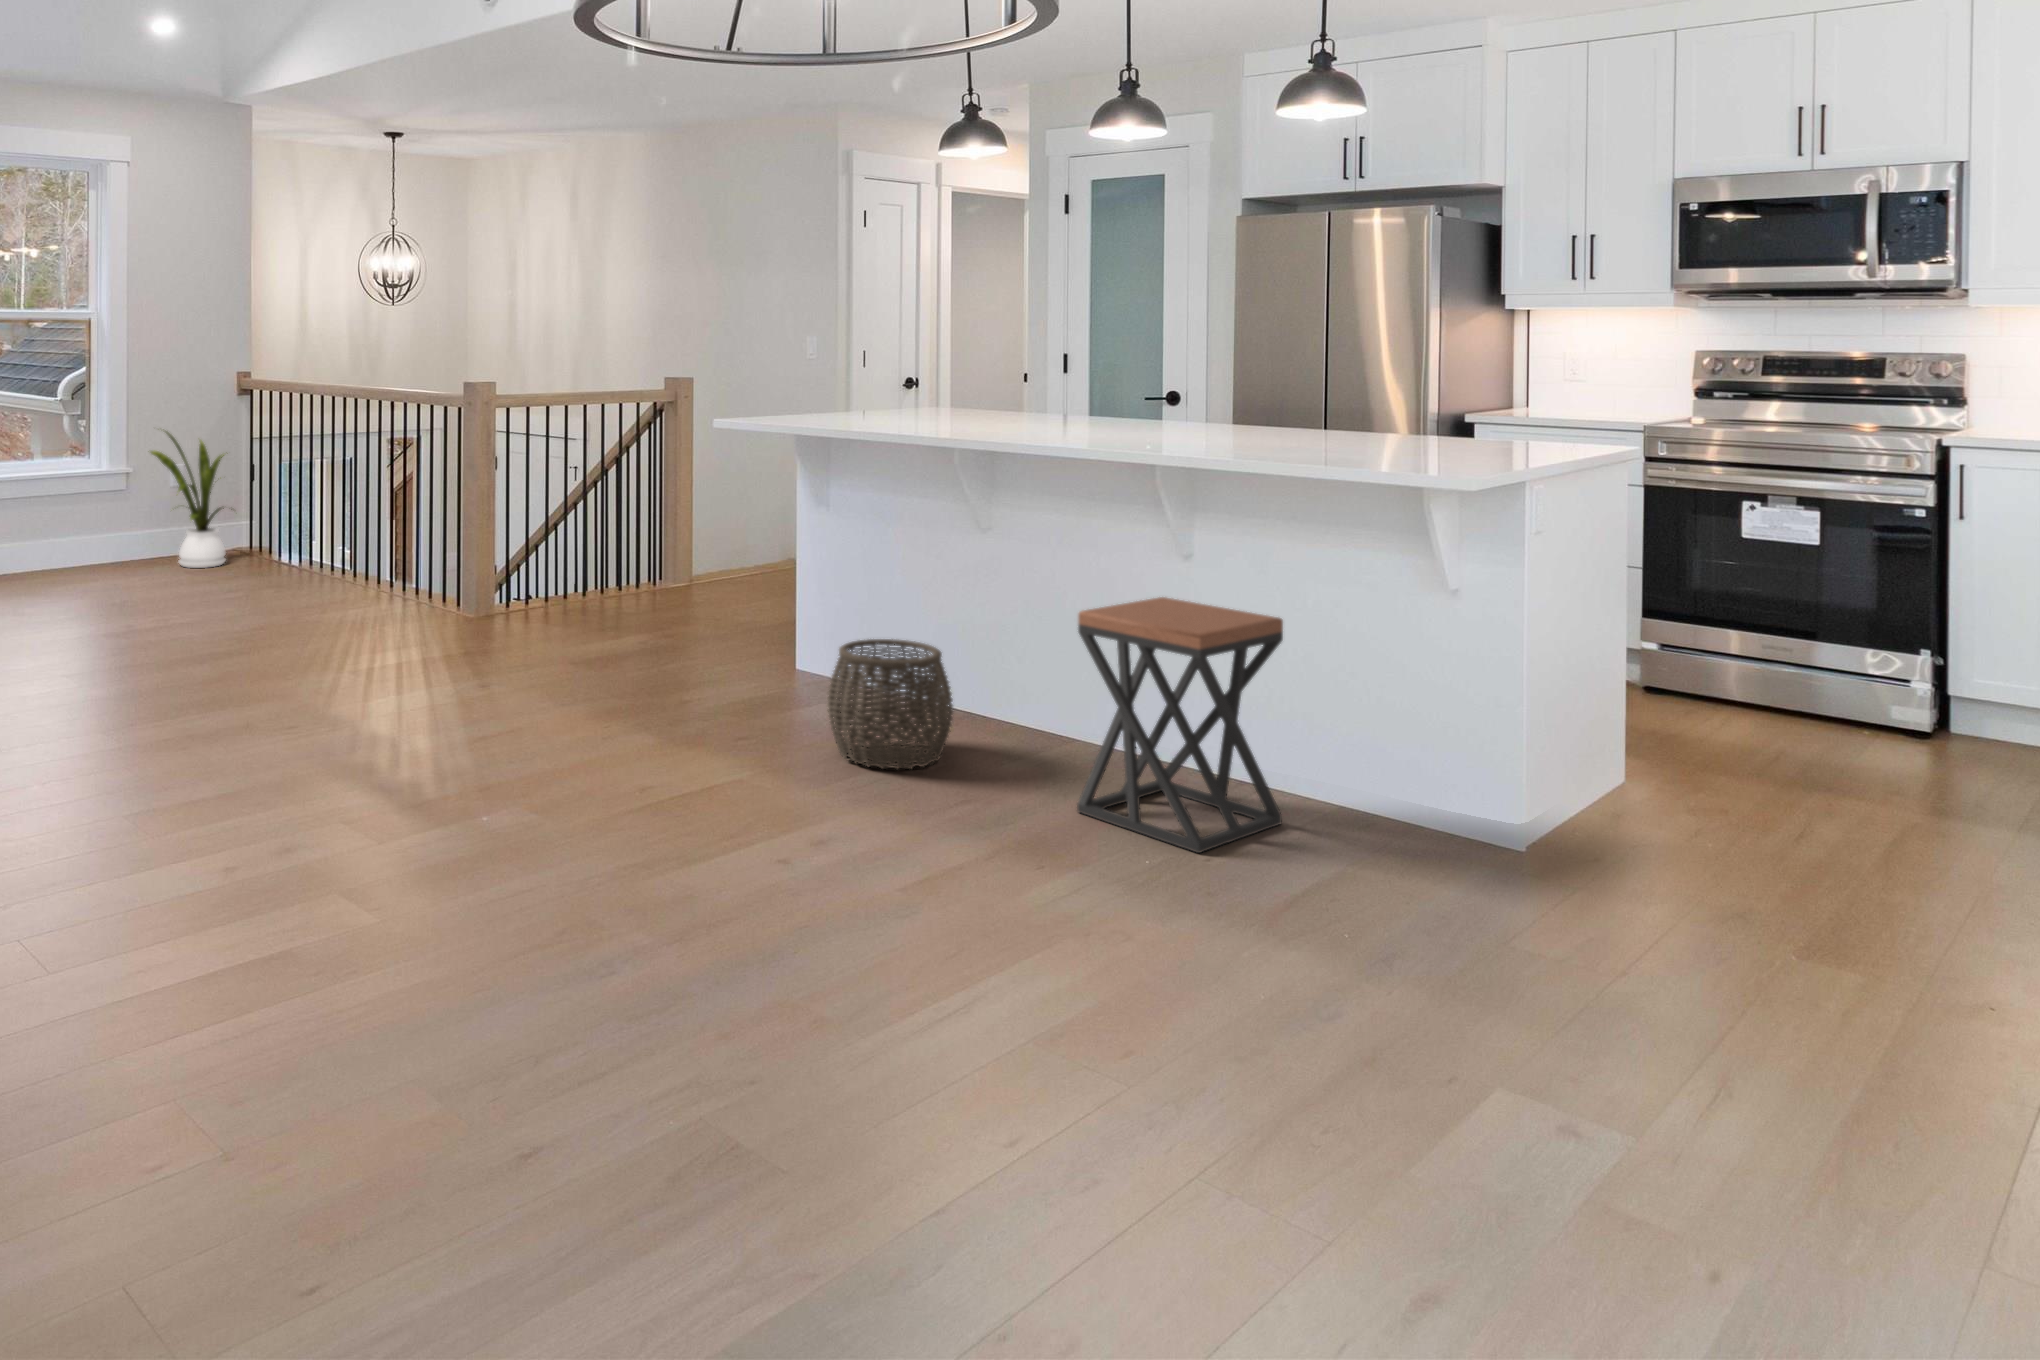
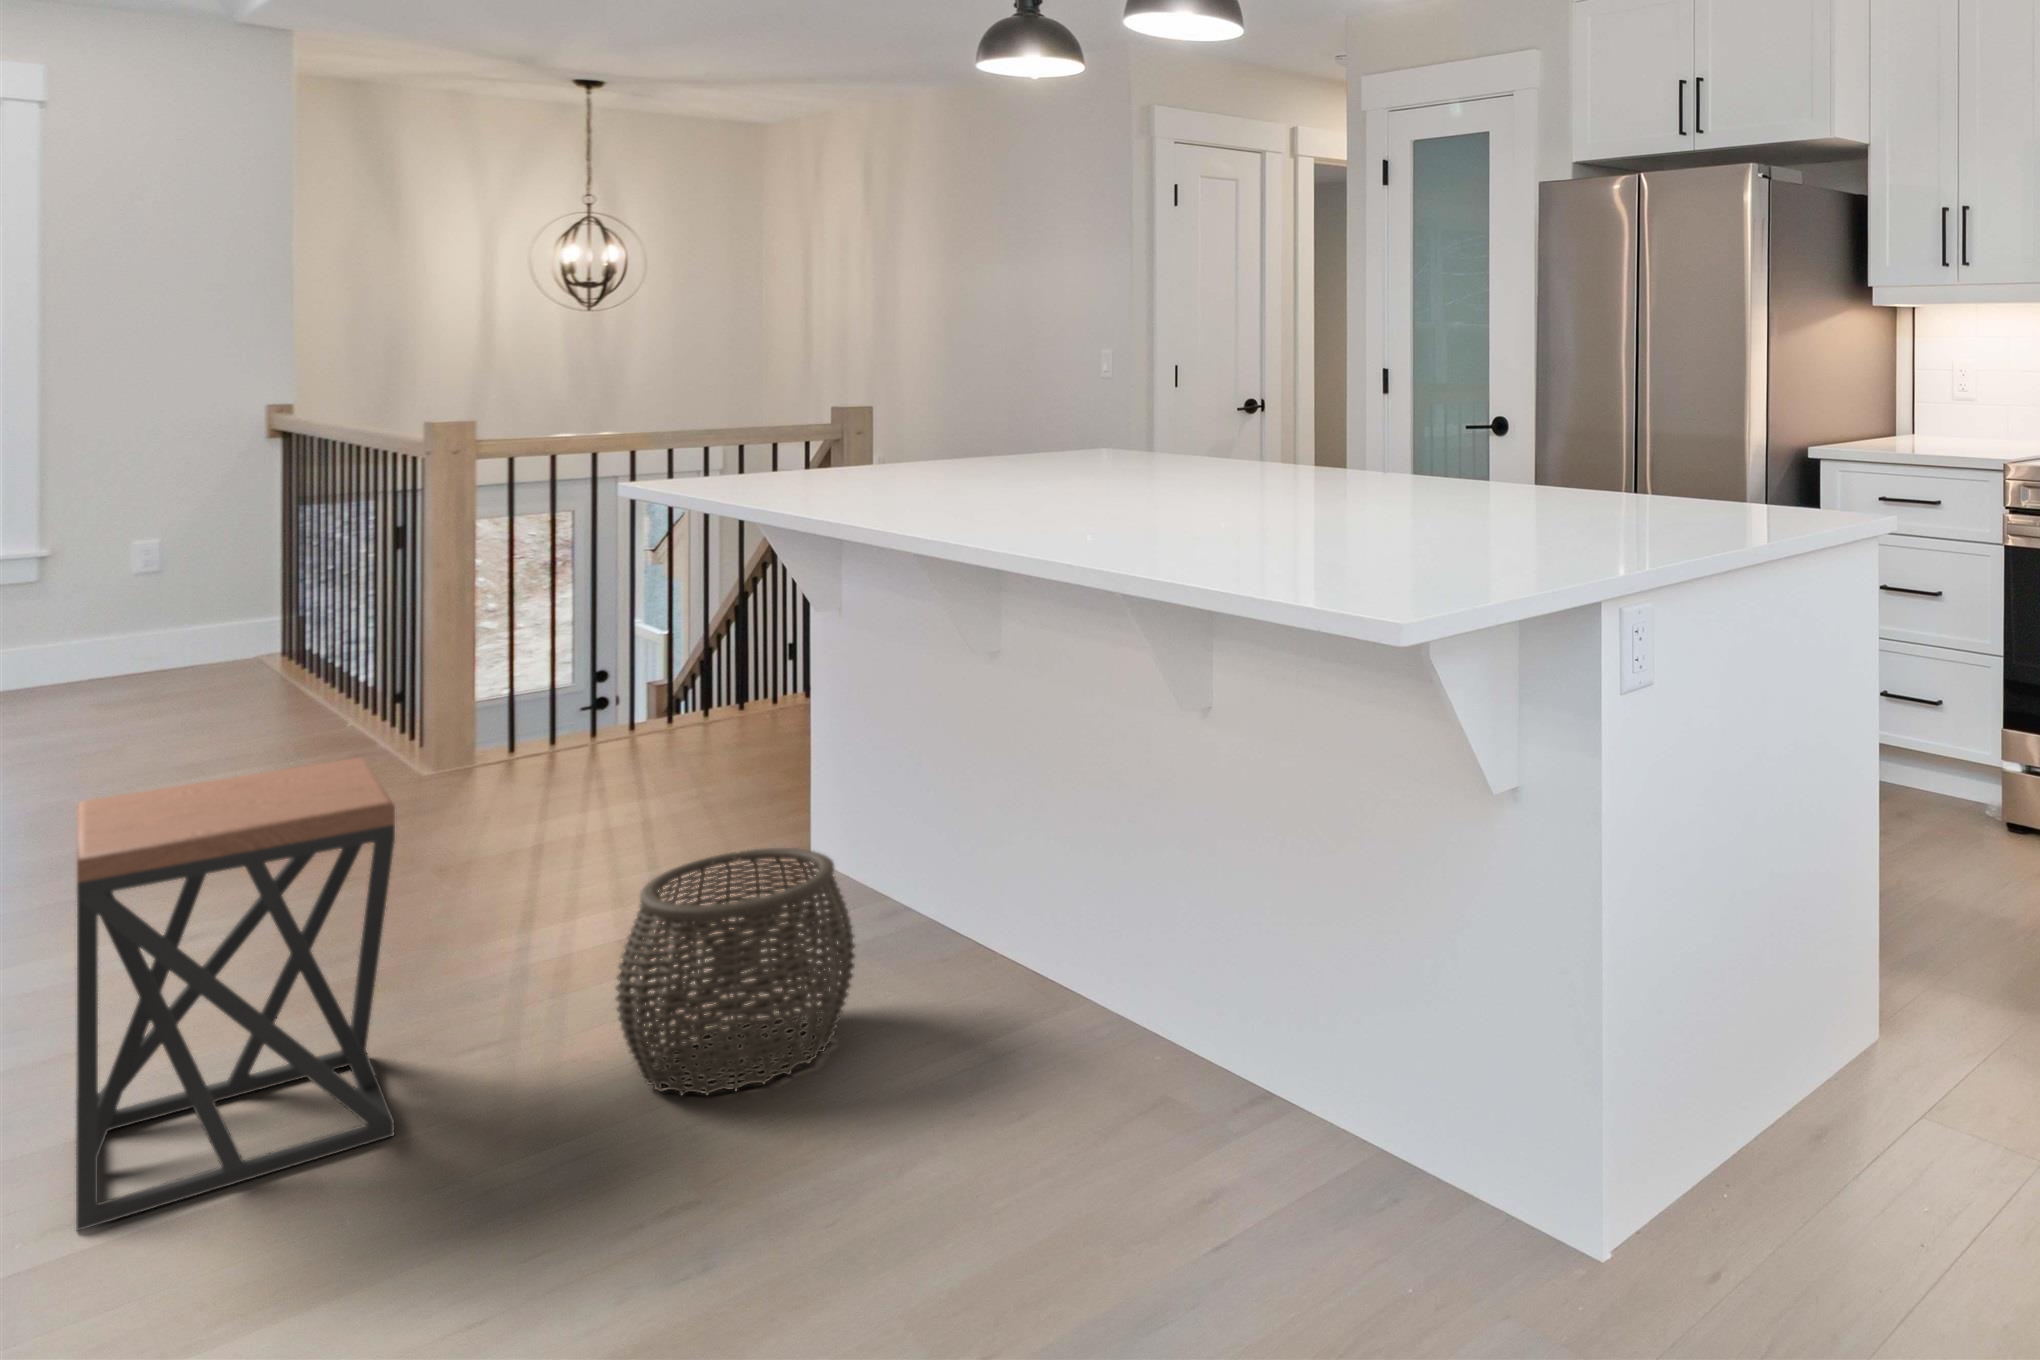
house plant: present [151,431,232,568] -> none [61,483,242,686]
stool: present [1077,597,1283,853] -> present [76,758,395,1231]

